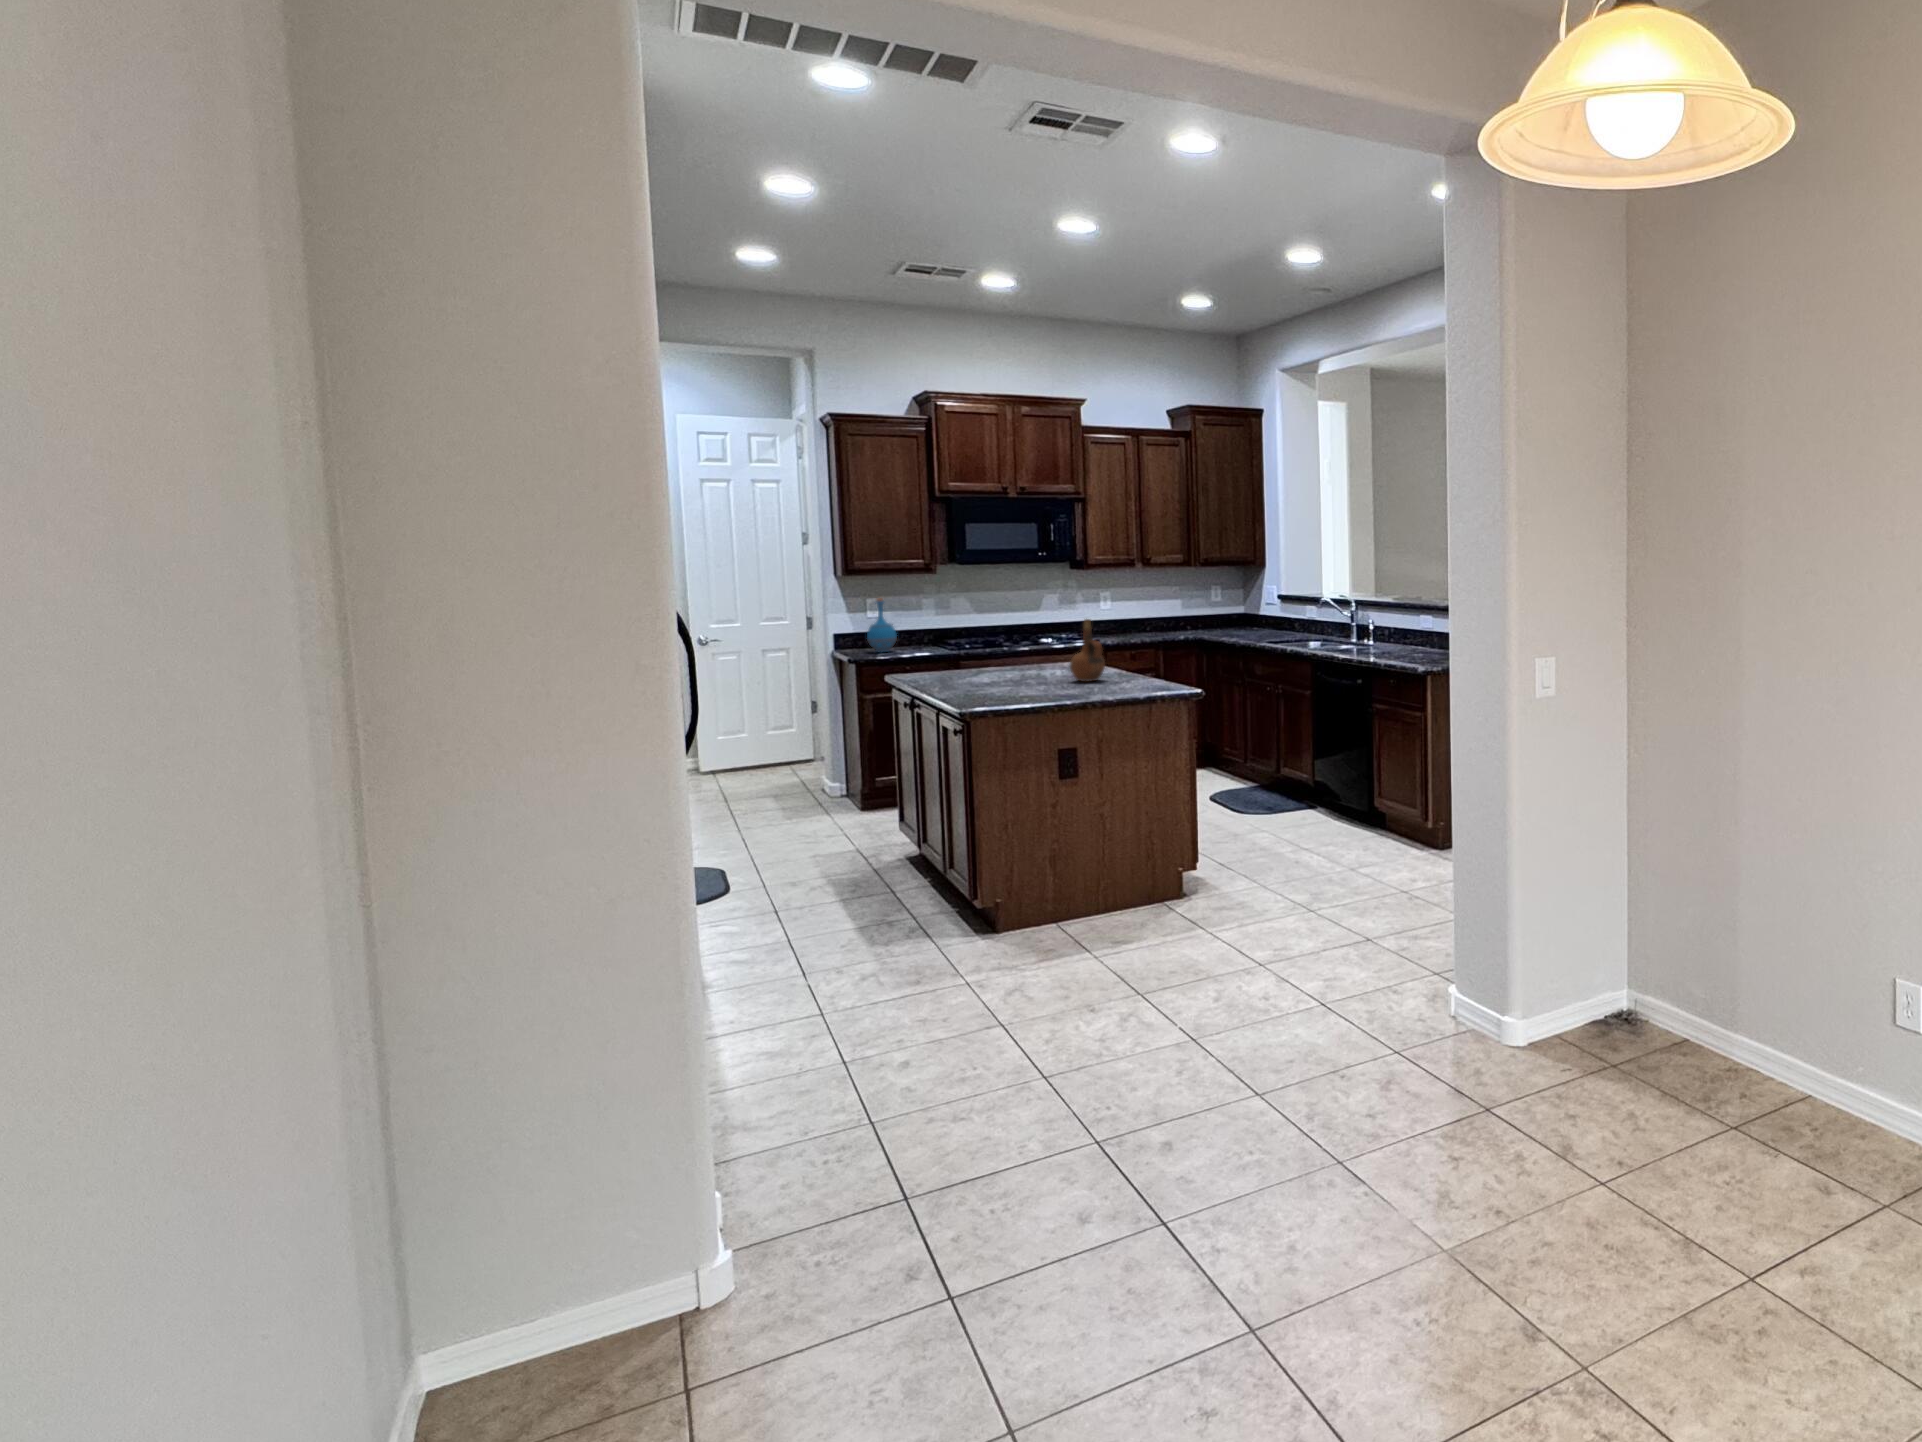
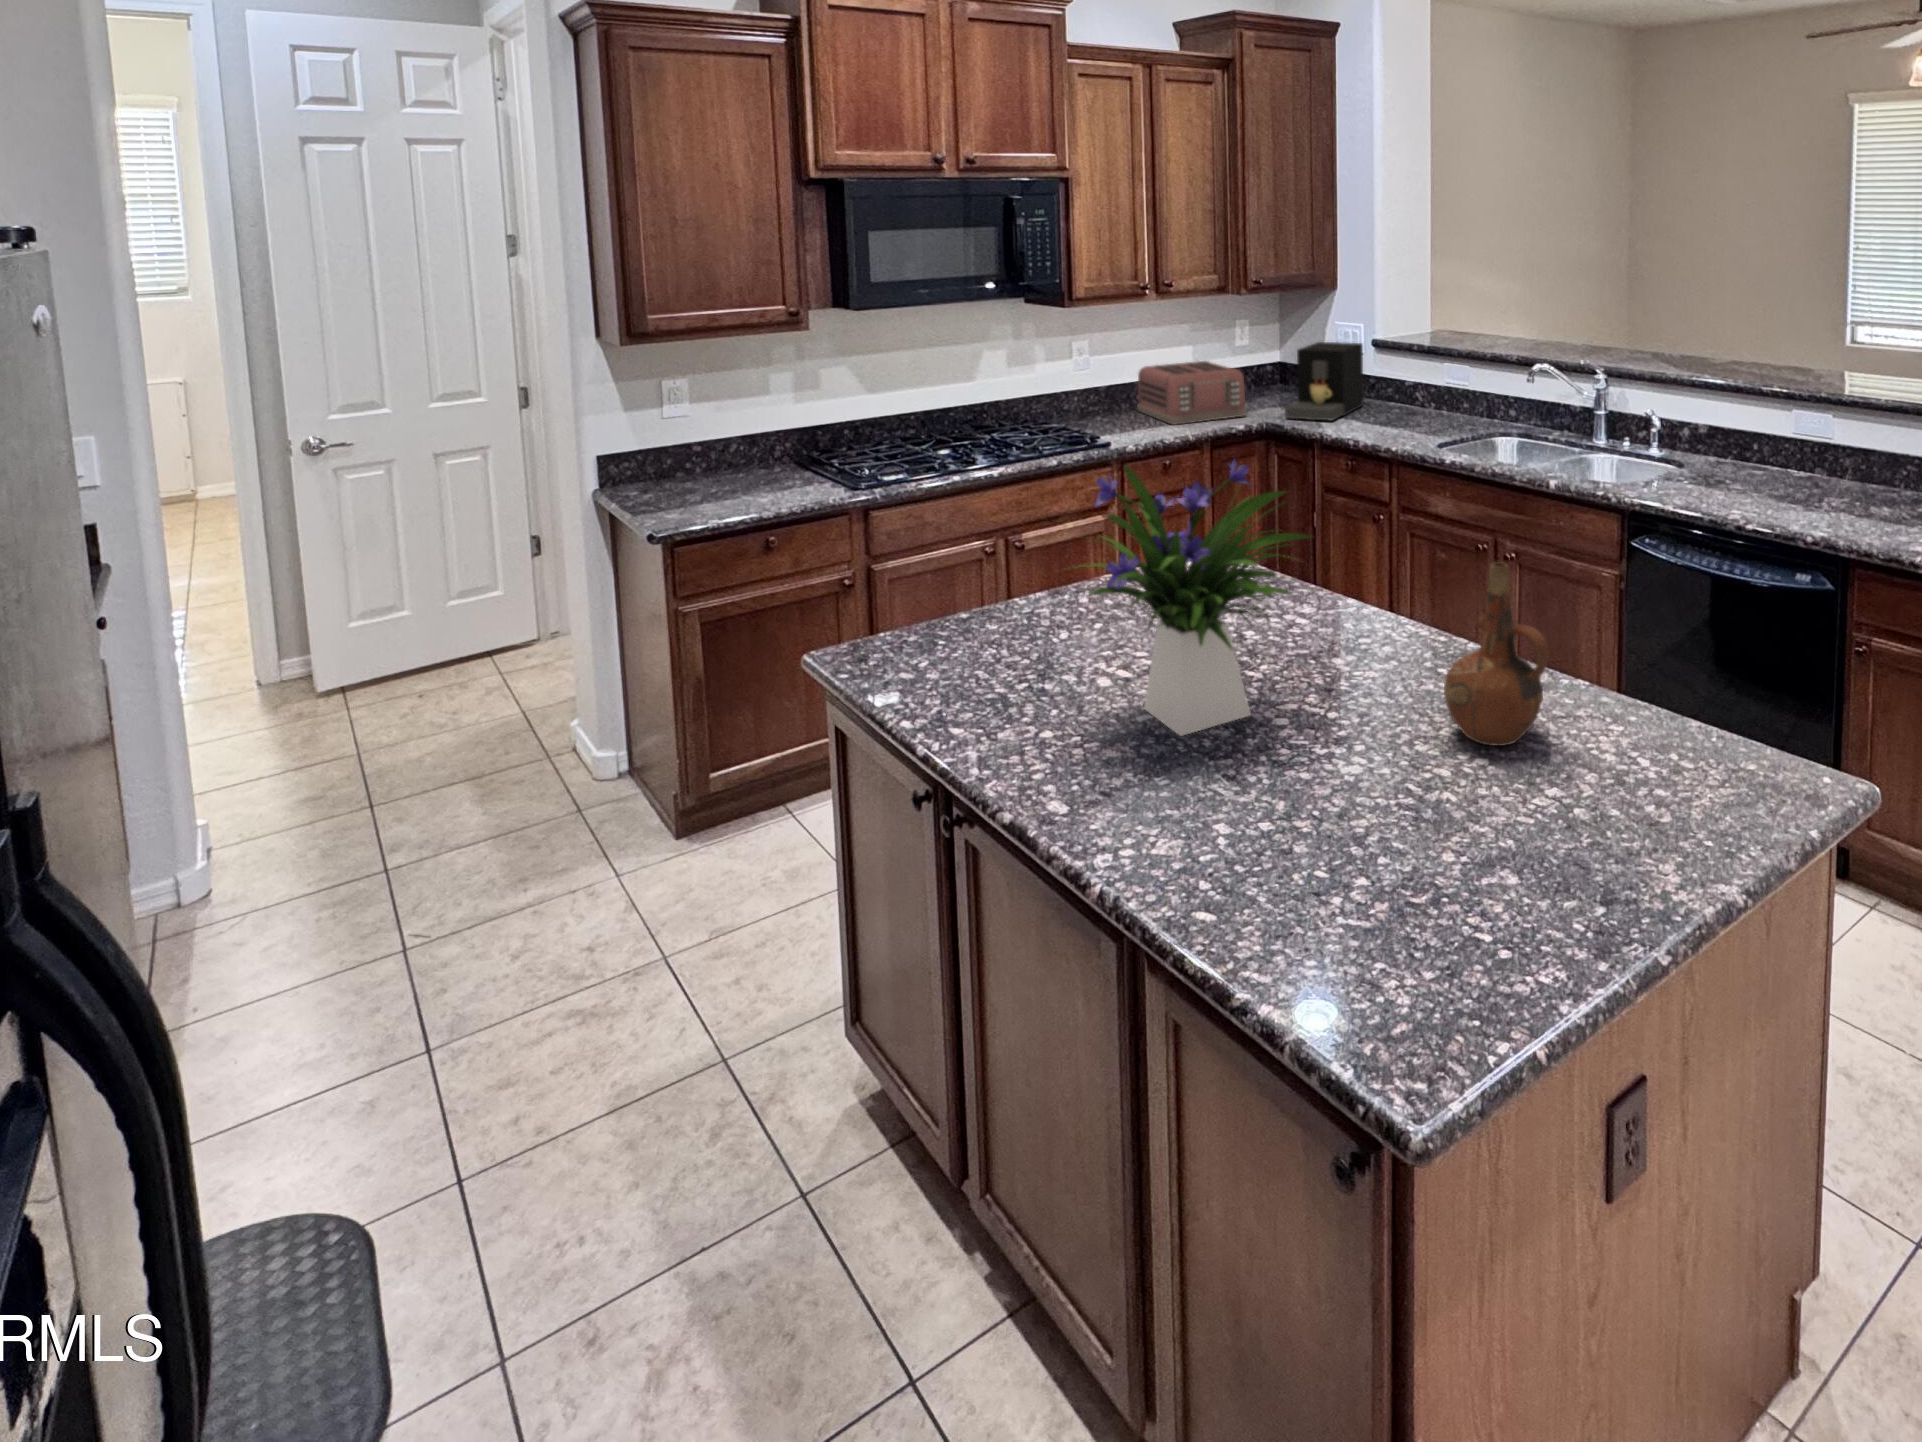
flower arrangement: none [941,583,1039,680] -> present [1079,459,1311,736]
coffee maker: none [1212,595,1268,634] -> present [1285,342,1363,421]
bottle: present [867,598,897,652] -> none [680,391,742,505]
toaster: none [1139,605,1194,636] -> present [1137,361,1247,425]

